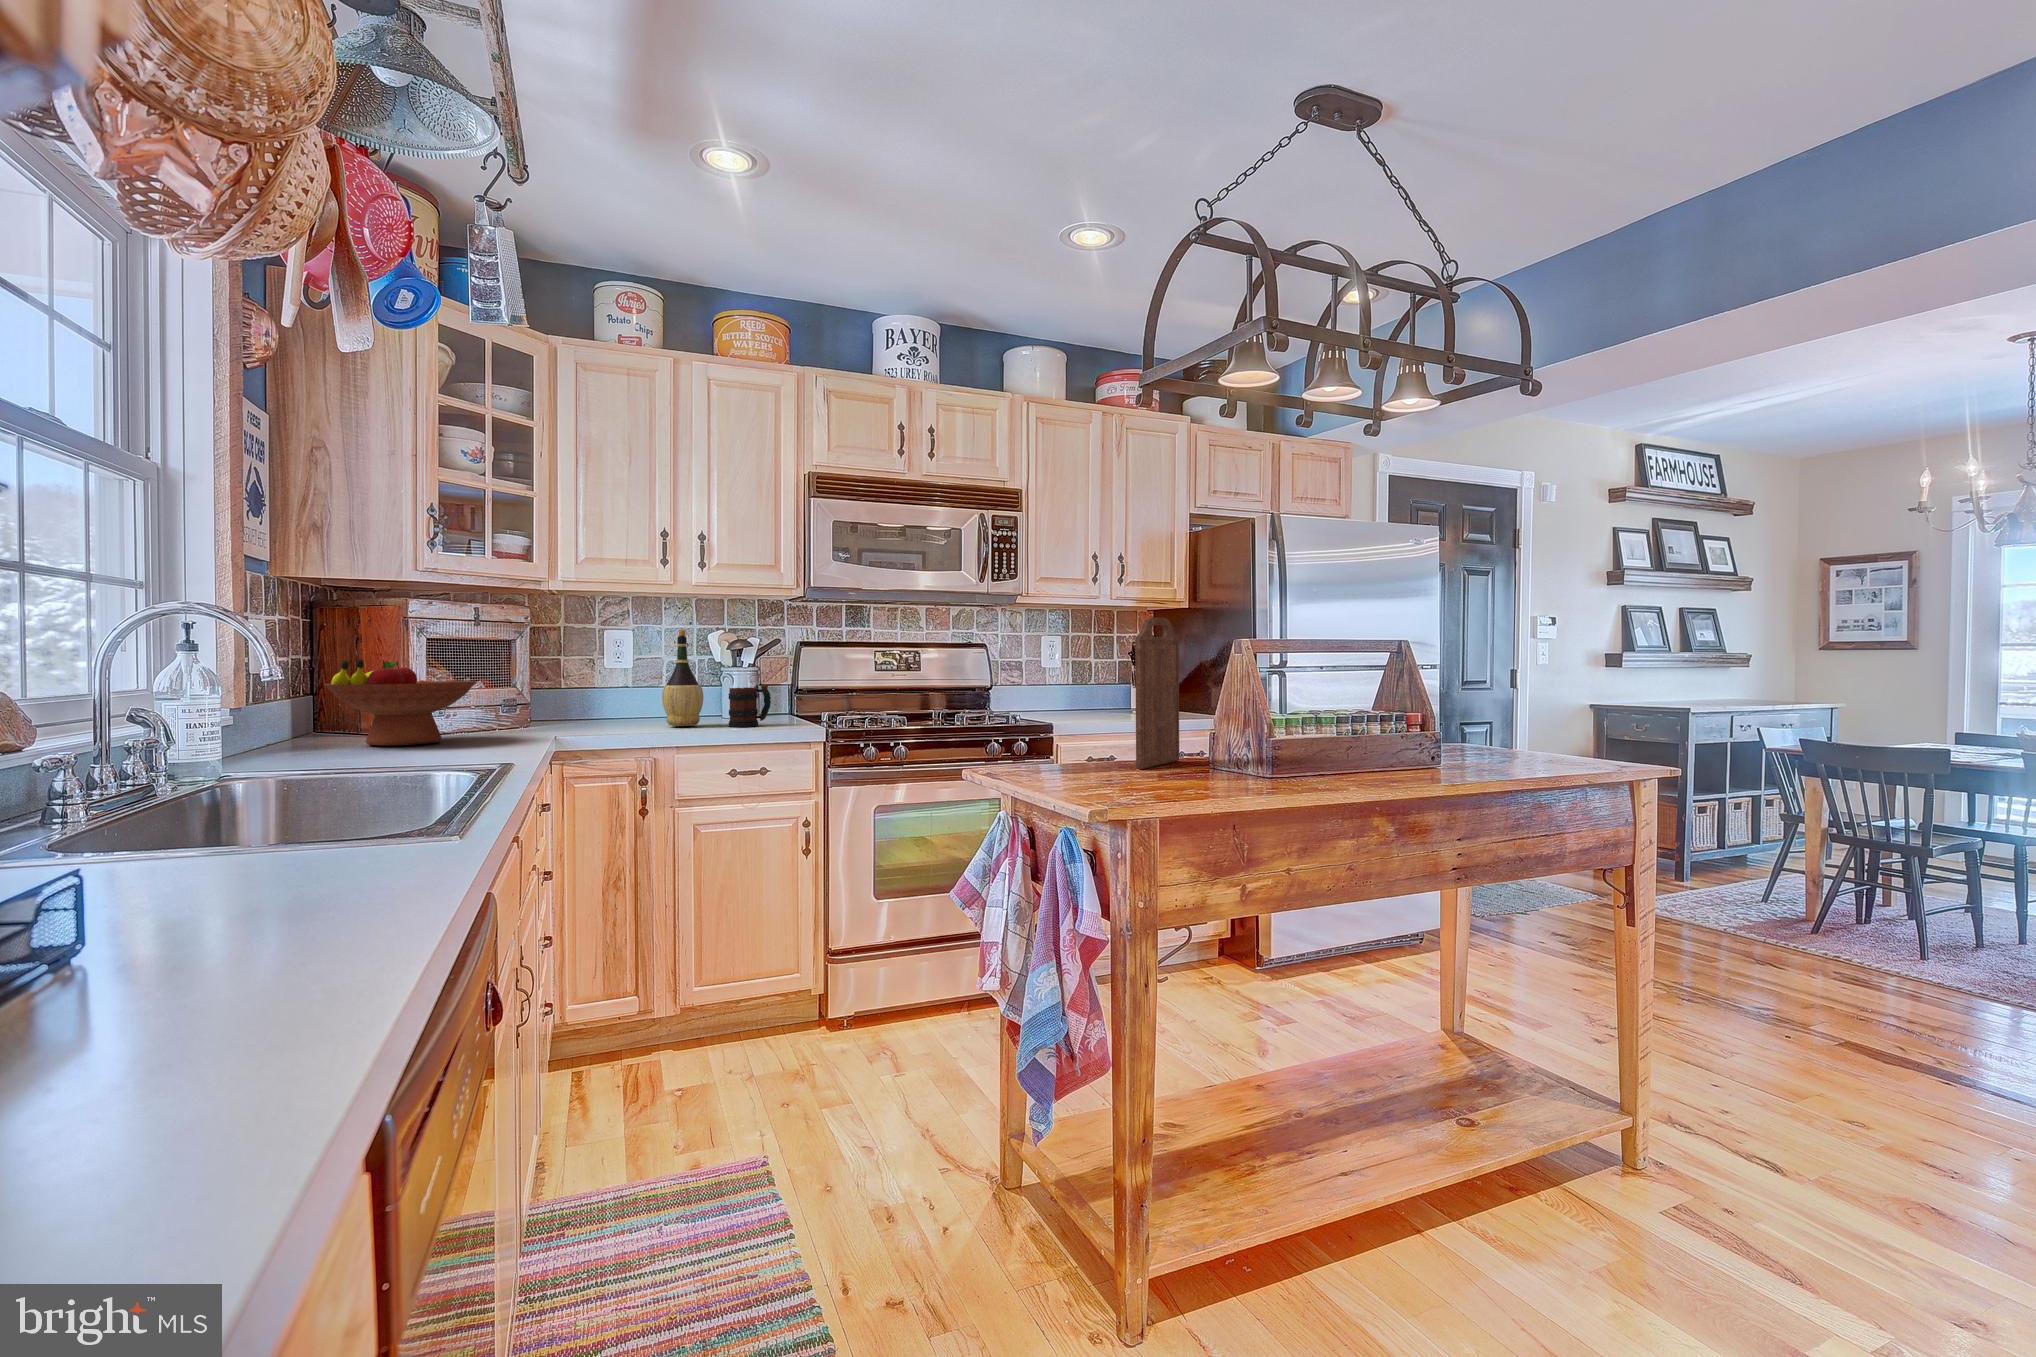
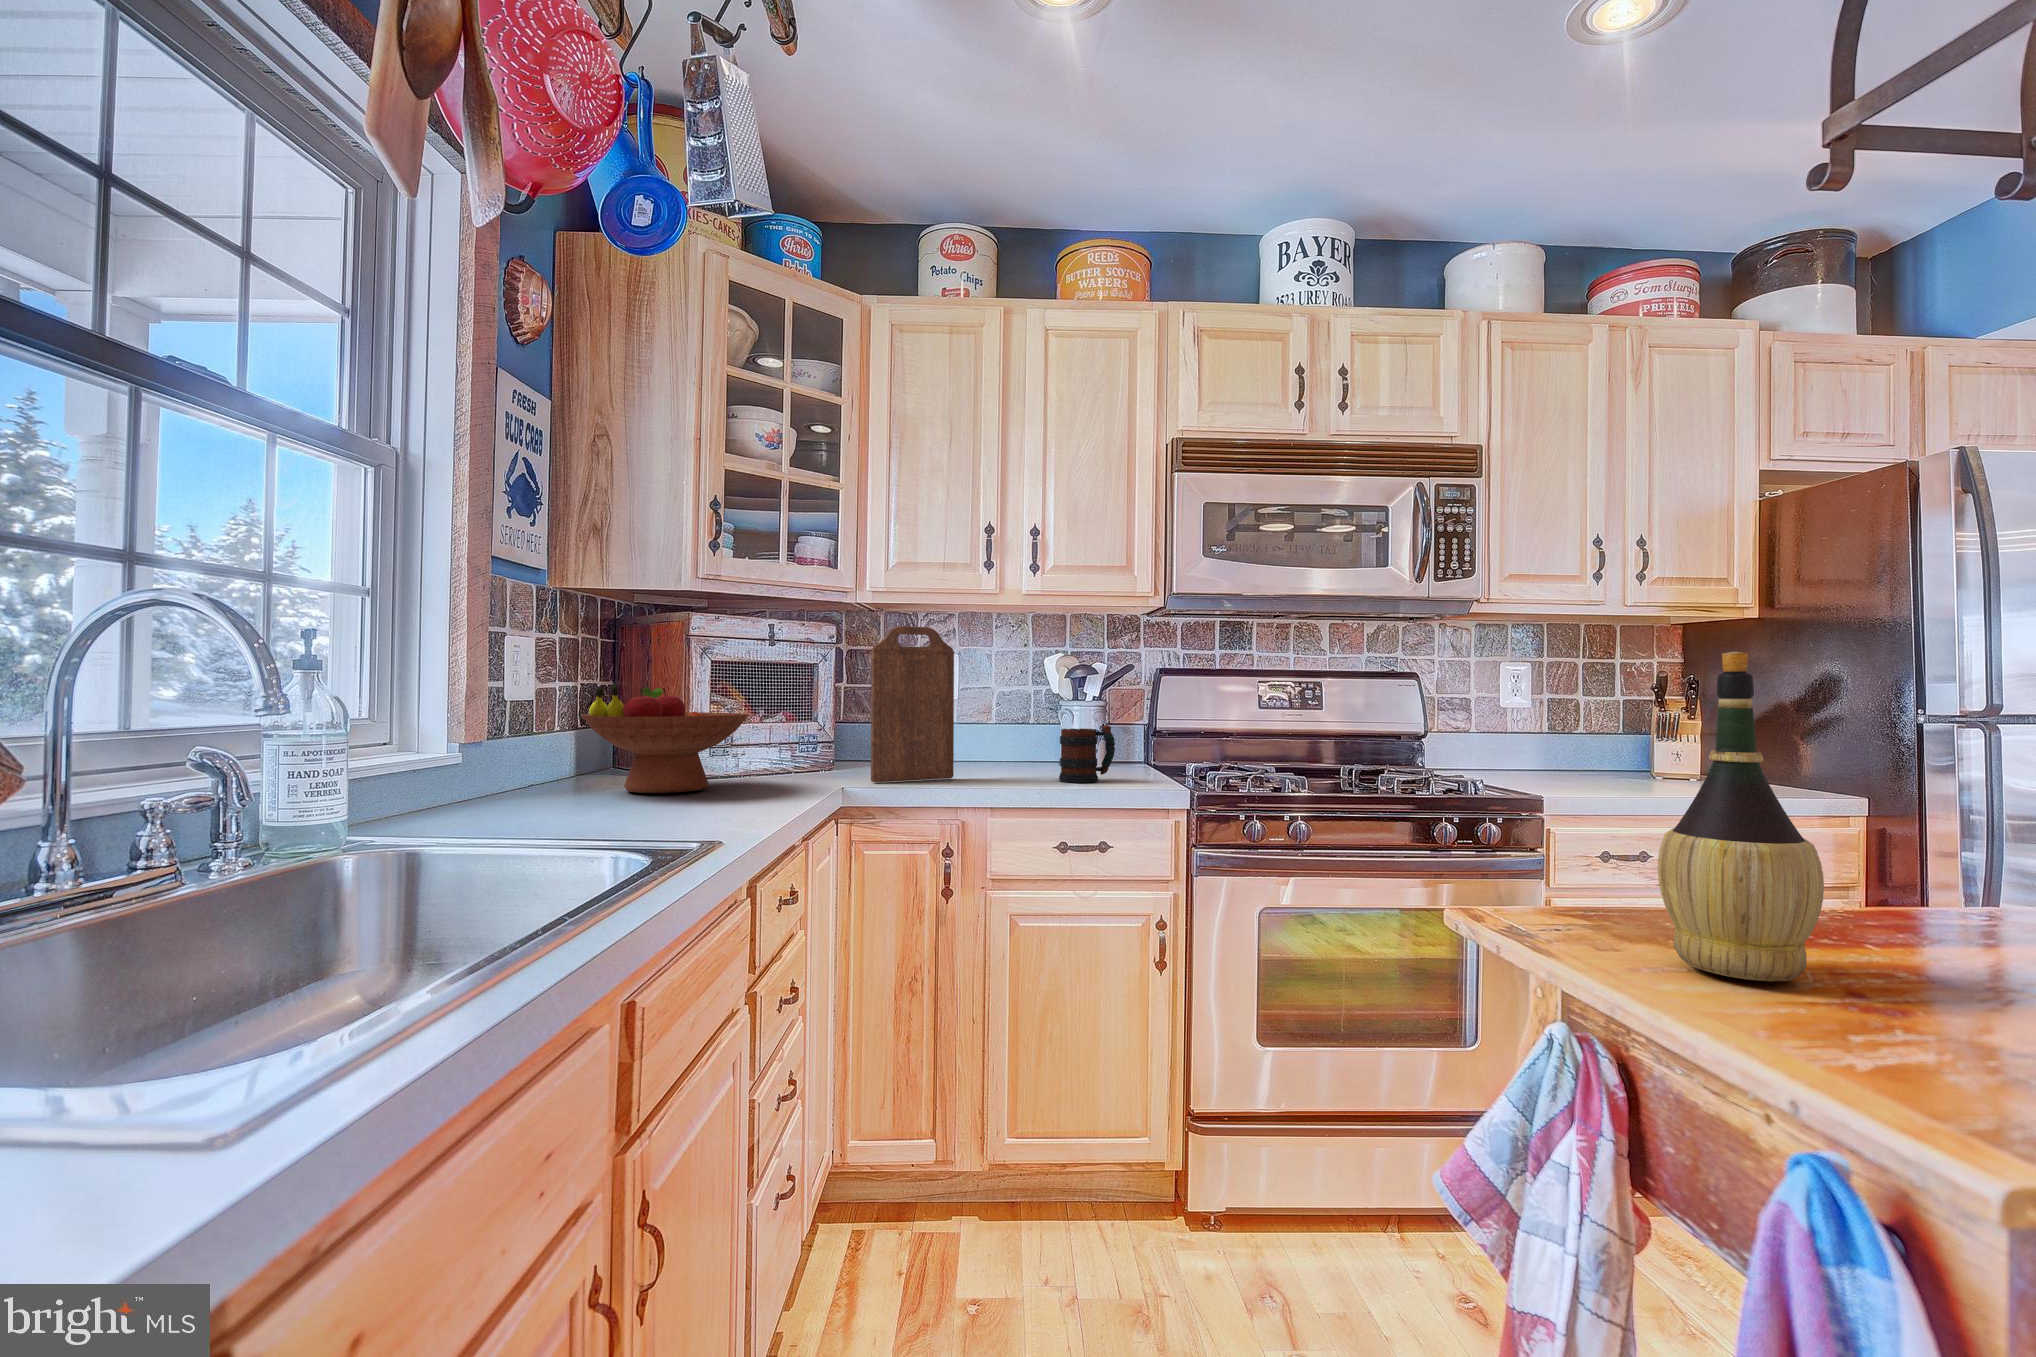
cutting board: present [1135,617,1179,769] -> present [871,626,954,783]
wine bottle: present [662,630,703,726] -> present [1658,652,1824,981]

